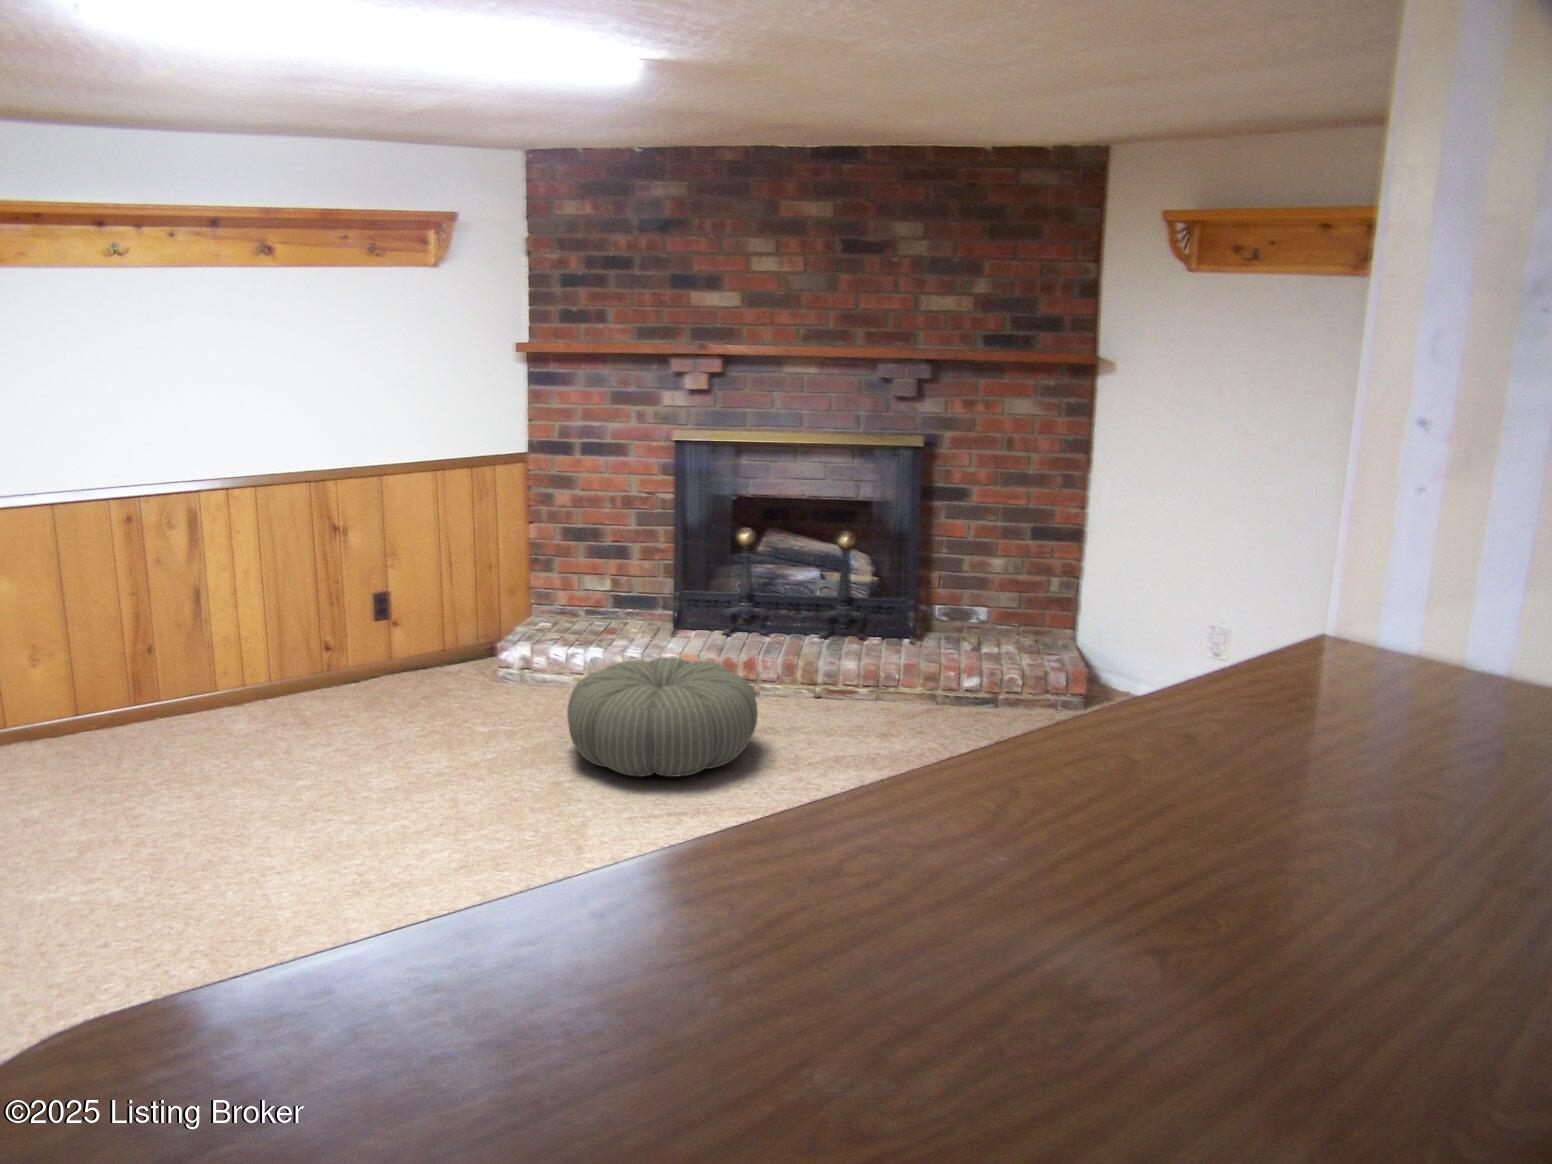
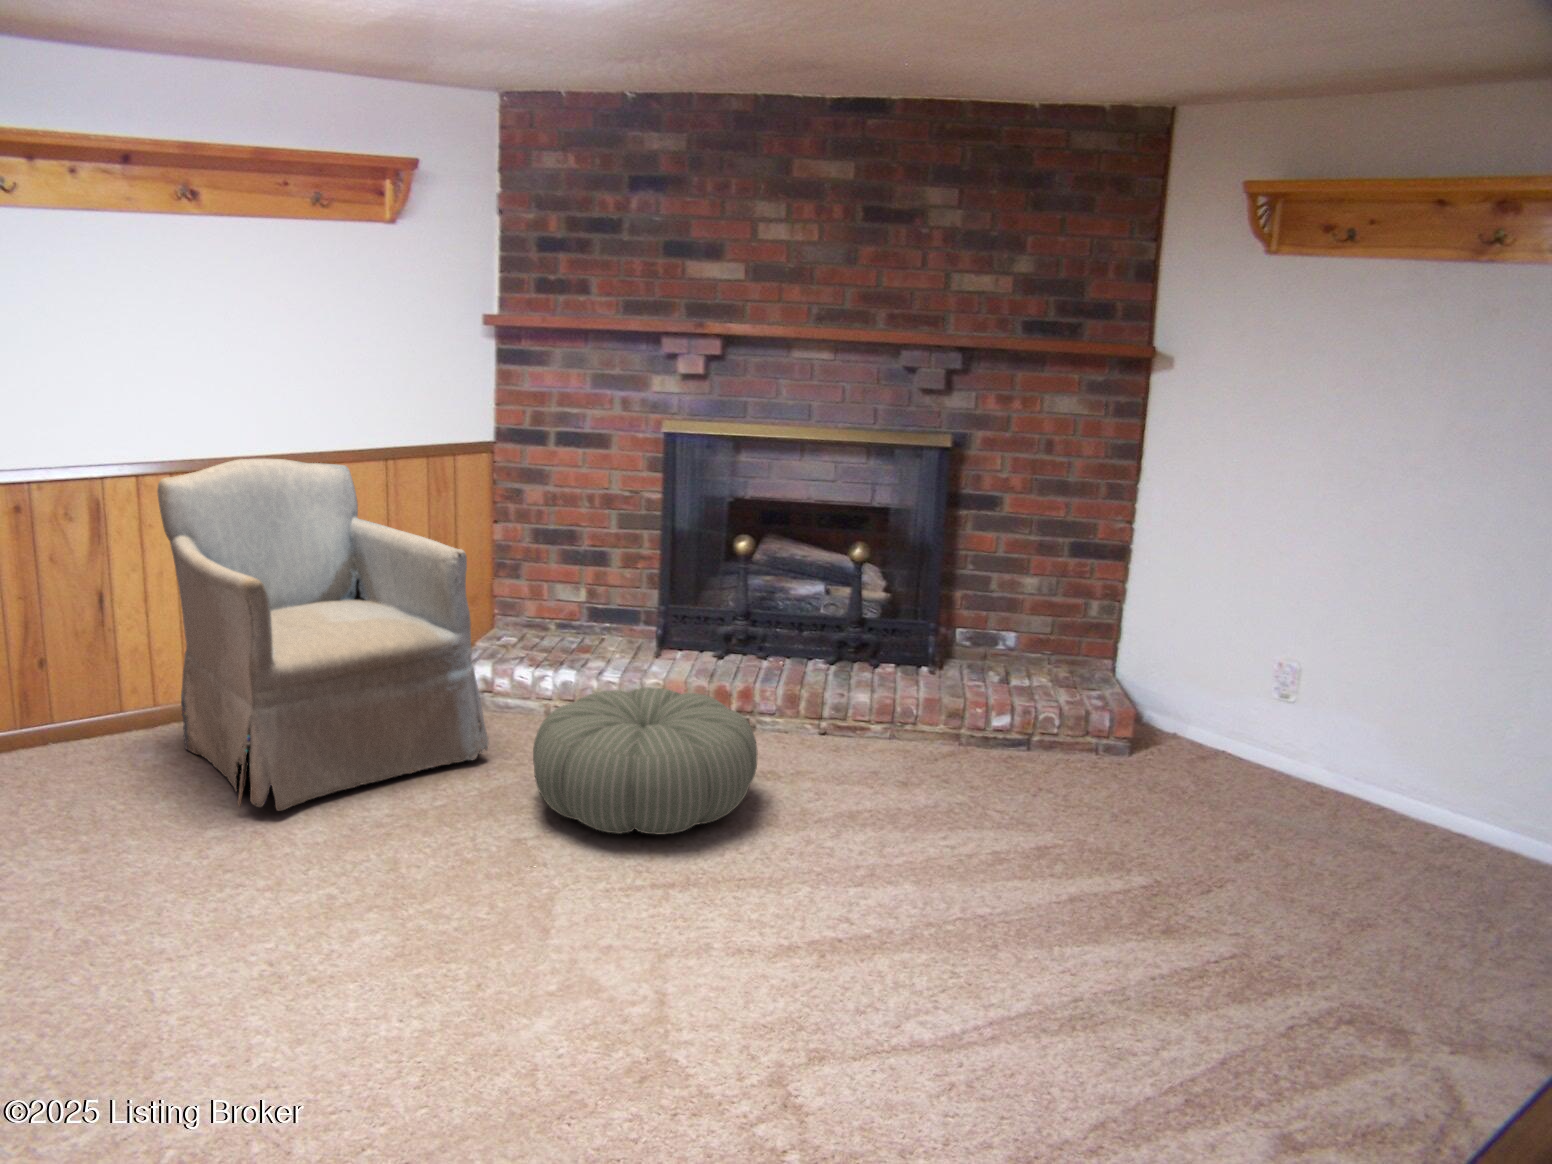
armchair: none [246,472,529,764] -> present [157,459,489,811]

